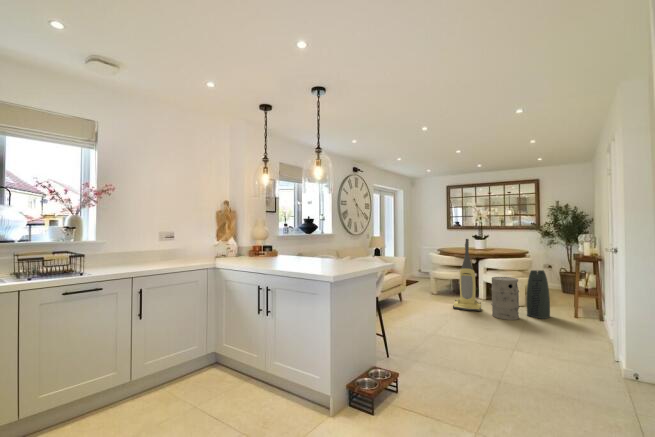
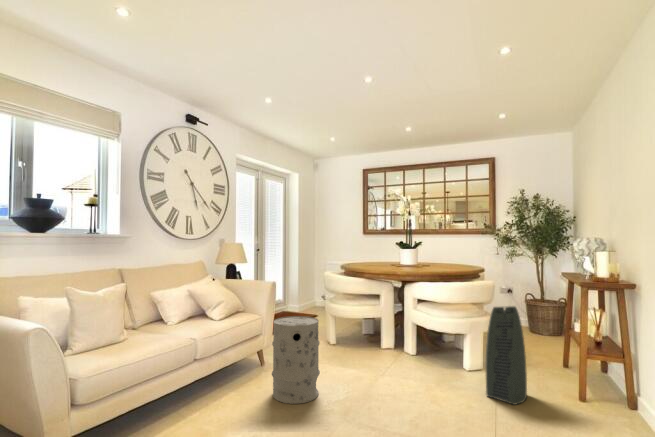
vacuum cleaner: present [453,239,481,311] -> none [352,246,405,389]
trash can: present [491,277,520,320] -> present [272,316,320,404]

